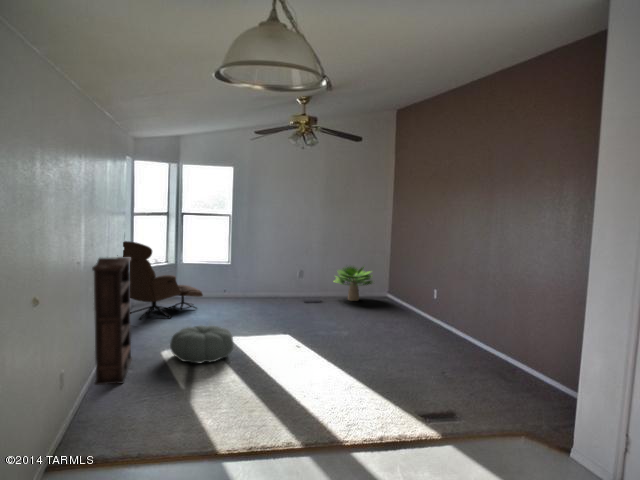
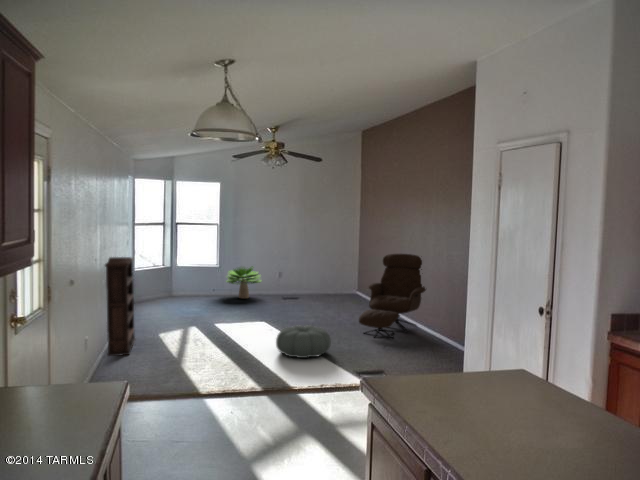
lounge chair: present [123,241,203,320] -> present [359,254,426,338]
potted plant: present [336,267,372,301] -> present [227,266,260,298]
pouf: present [170,325,233,363] -> present [276,325,331,358]

